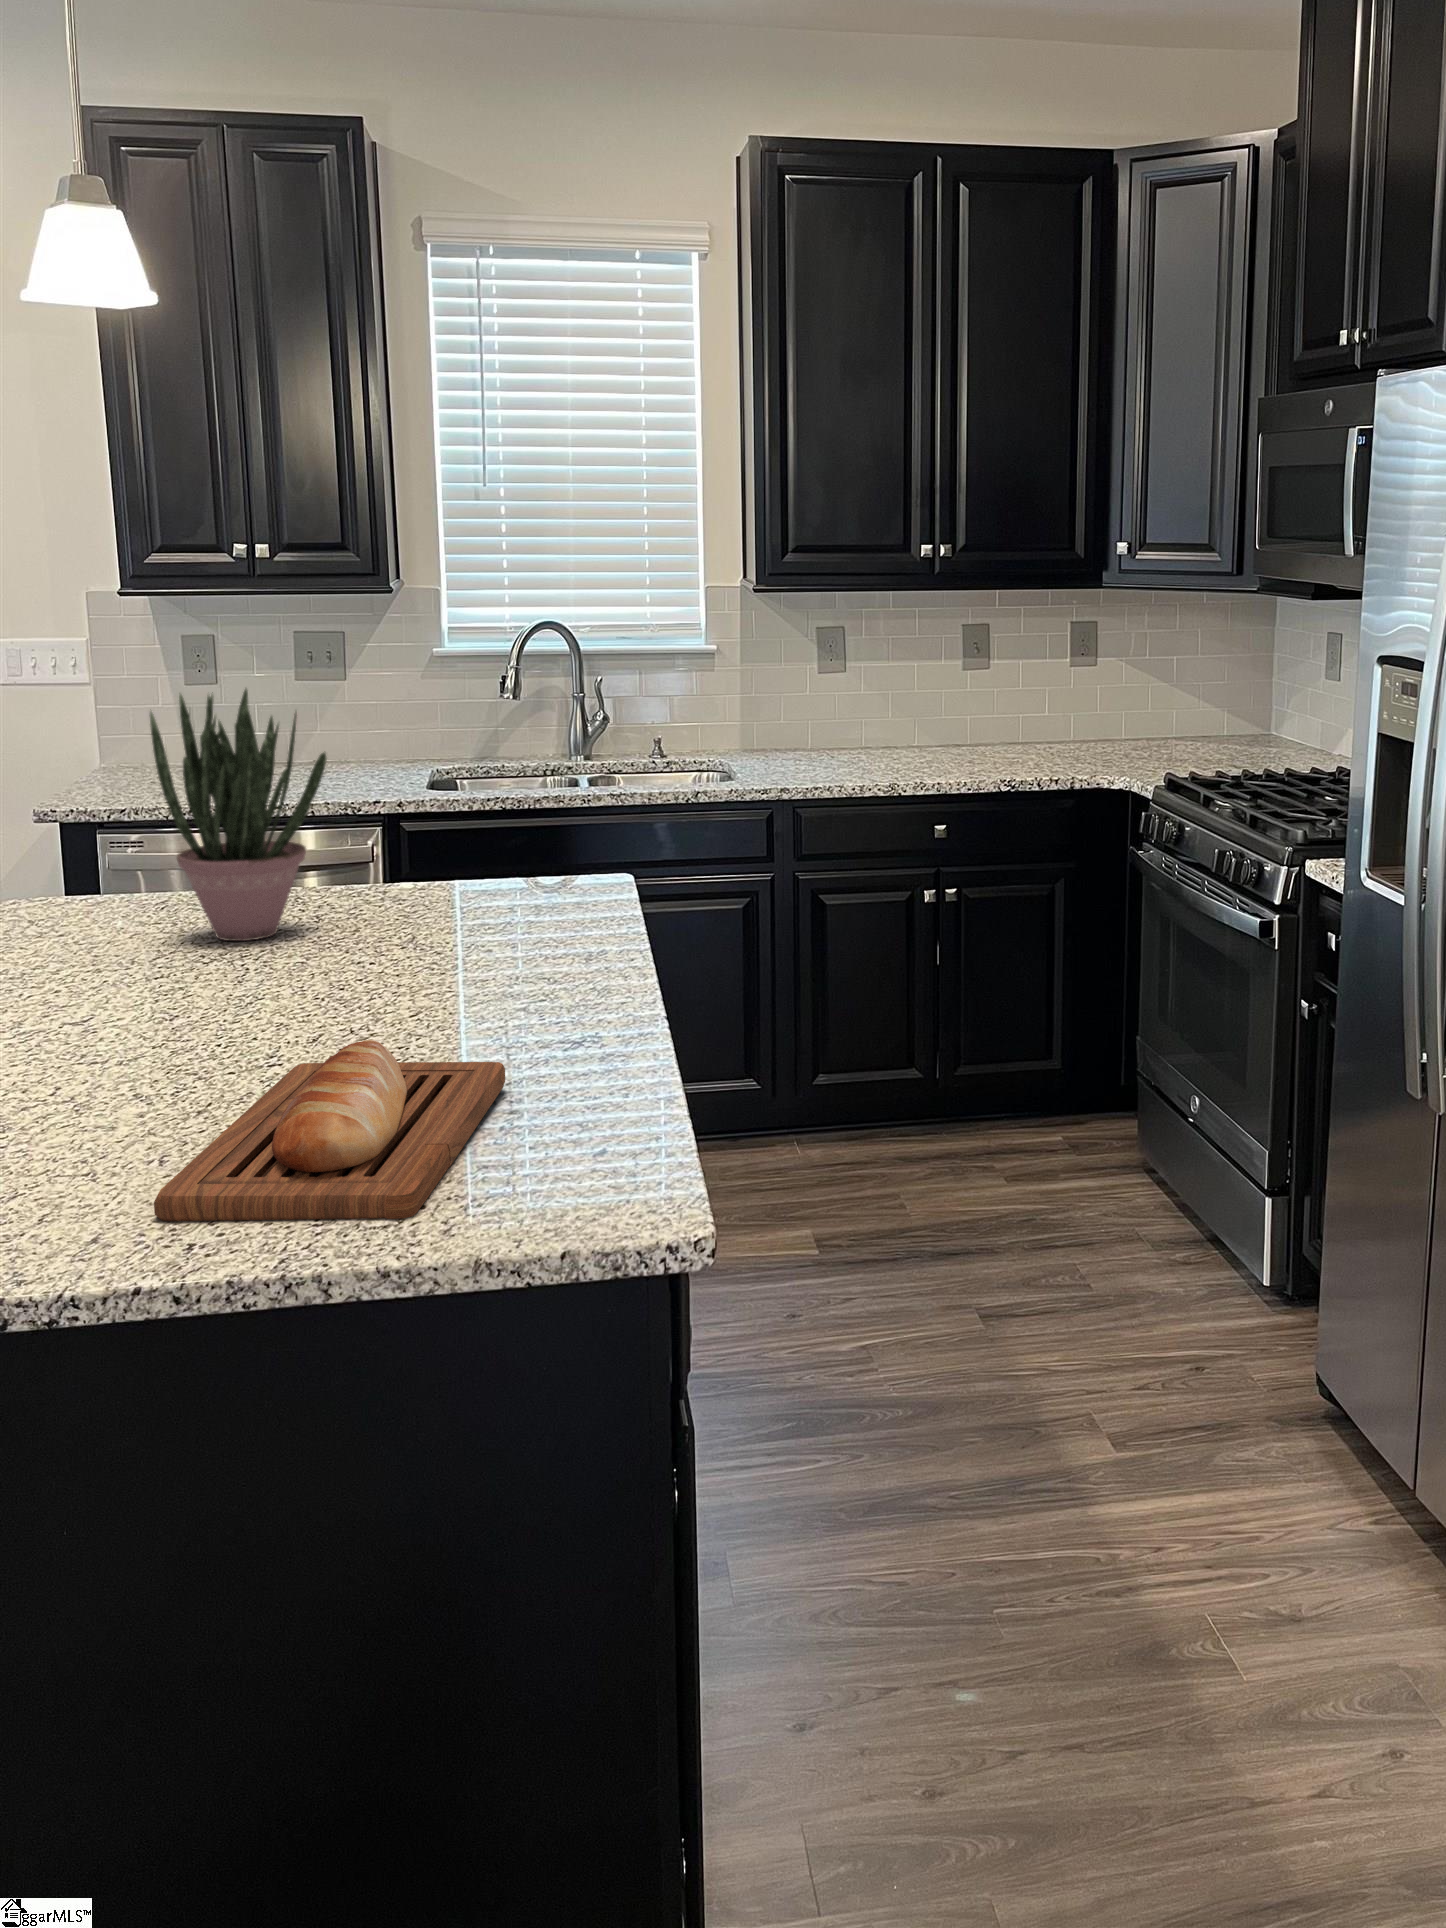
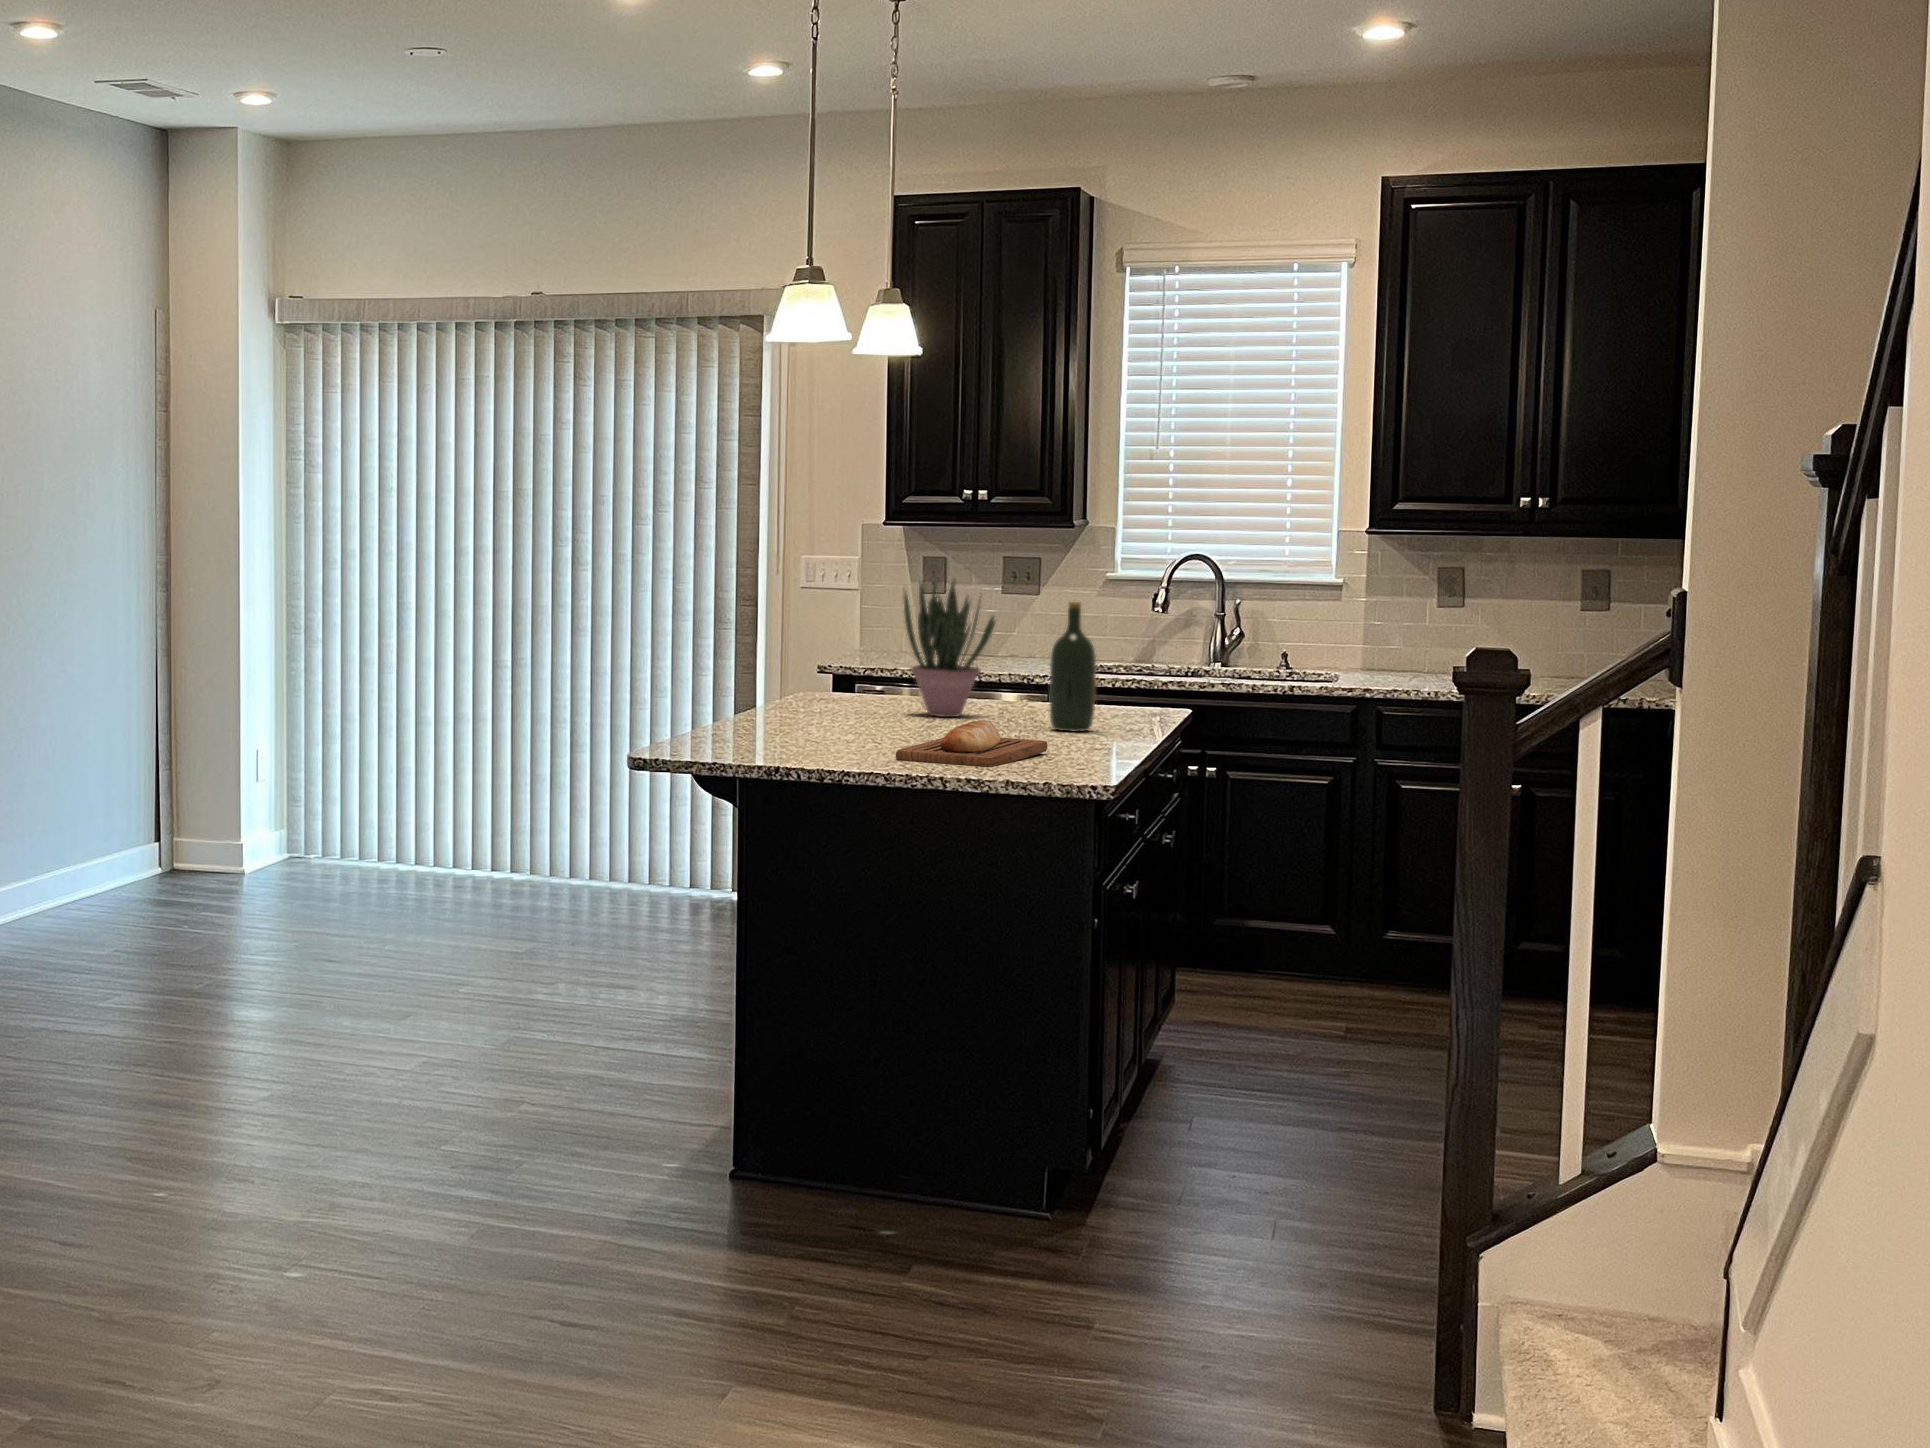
wine bottle: none [445,727,529,965] -> present [1050,602,1096,732]

